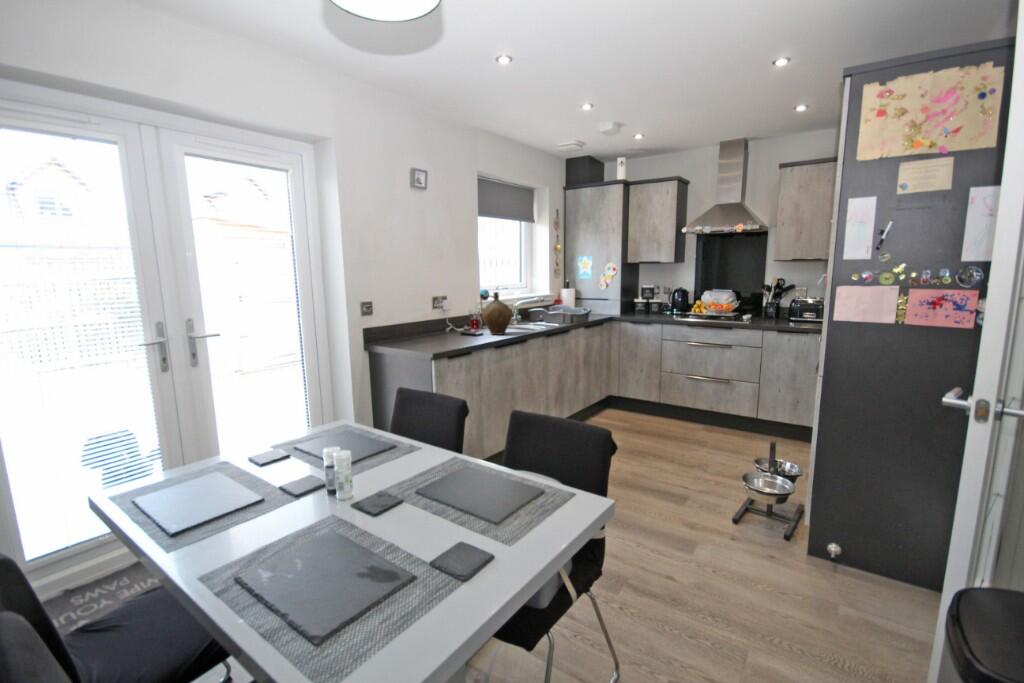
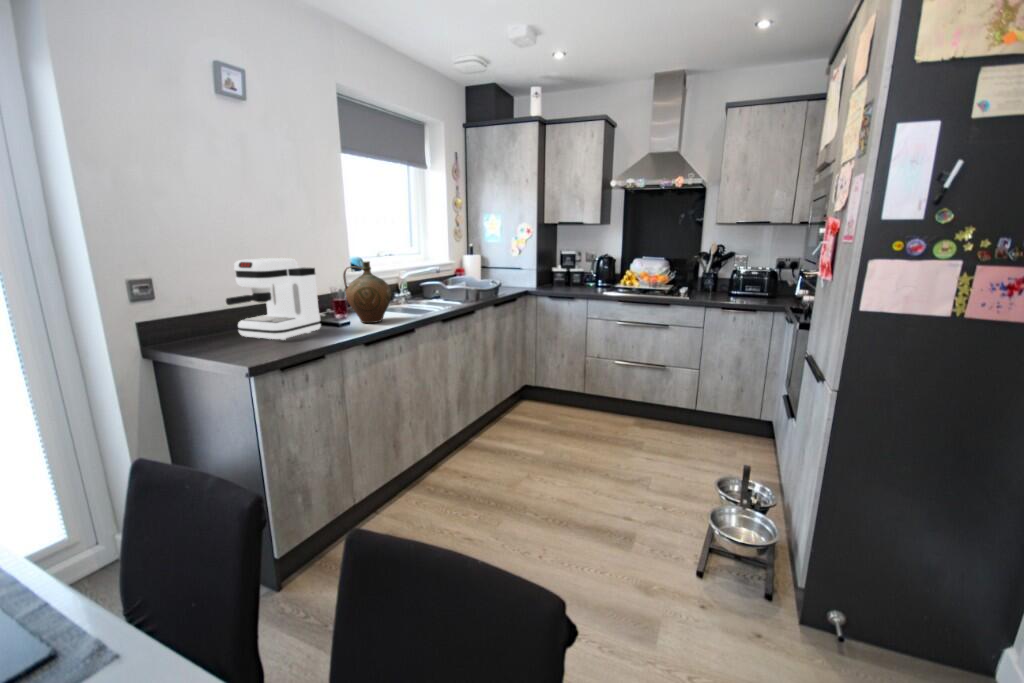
coffee maker: none [413,290,466,343] -> present [226,258,321,340]

